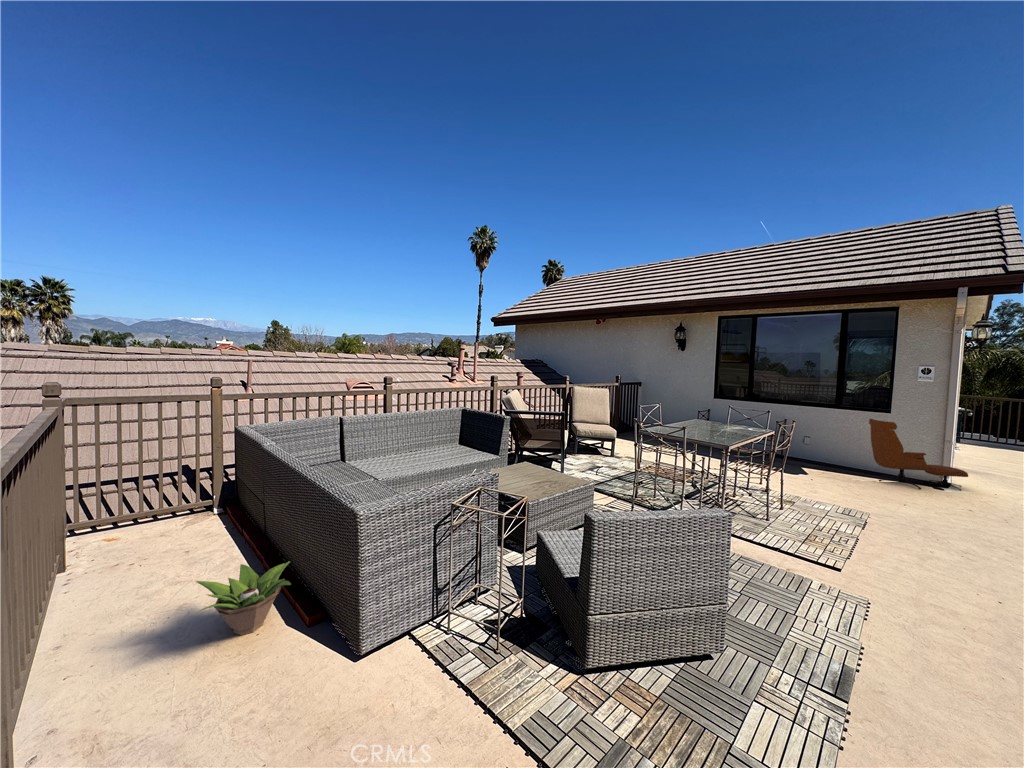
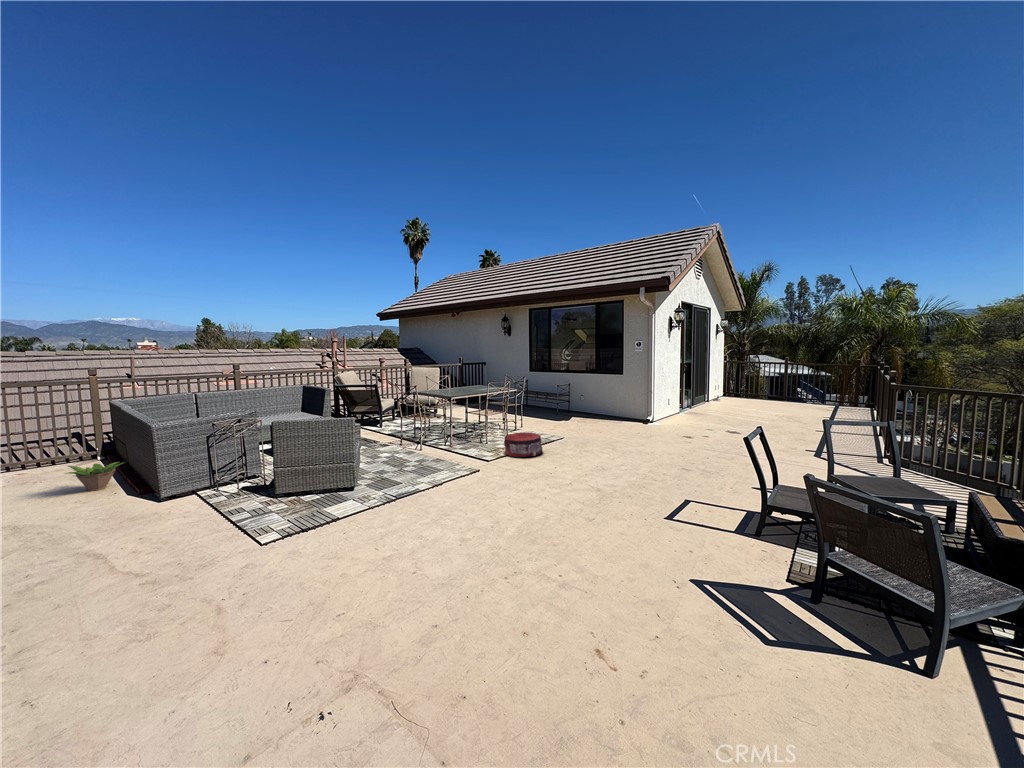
lounge chair: present [869,419,968,491] -> none [598,383,655,429]
pouf: none [858,507,952,565] -> present [504,432,542,457]

